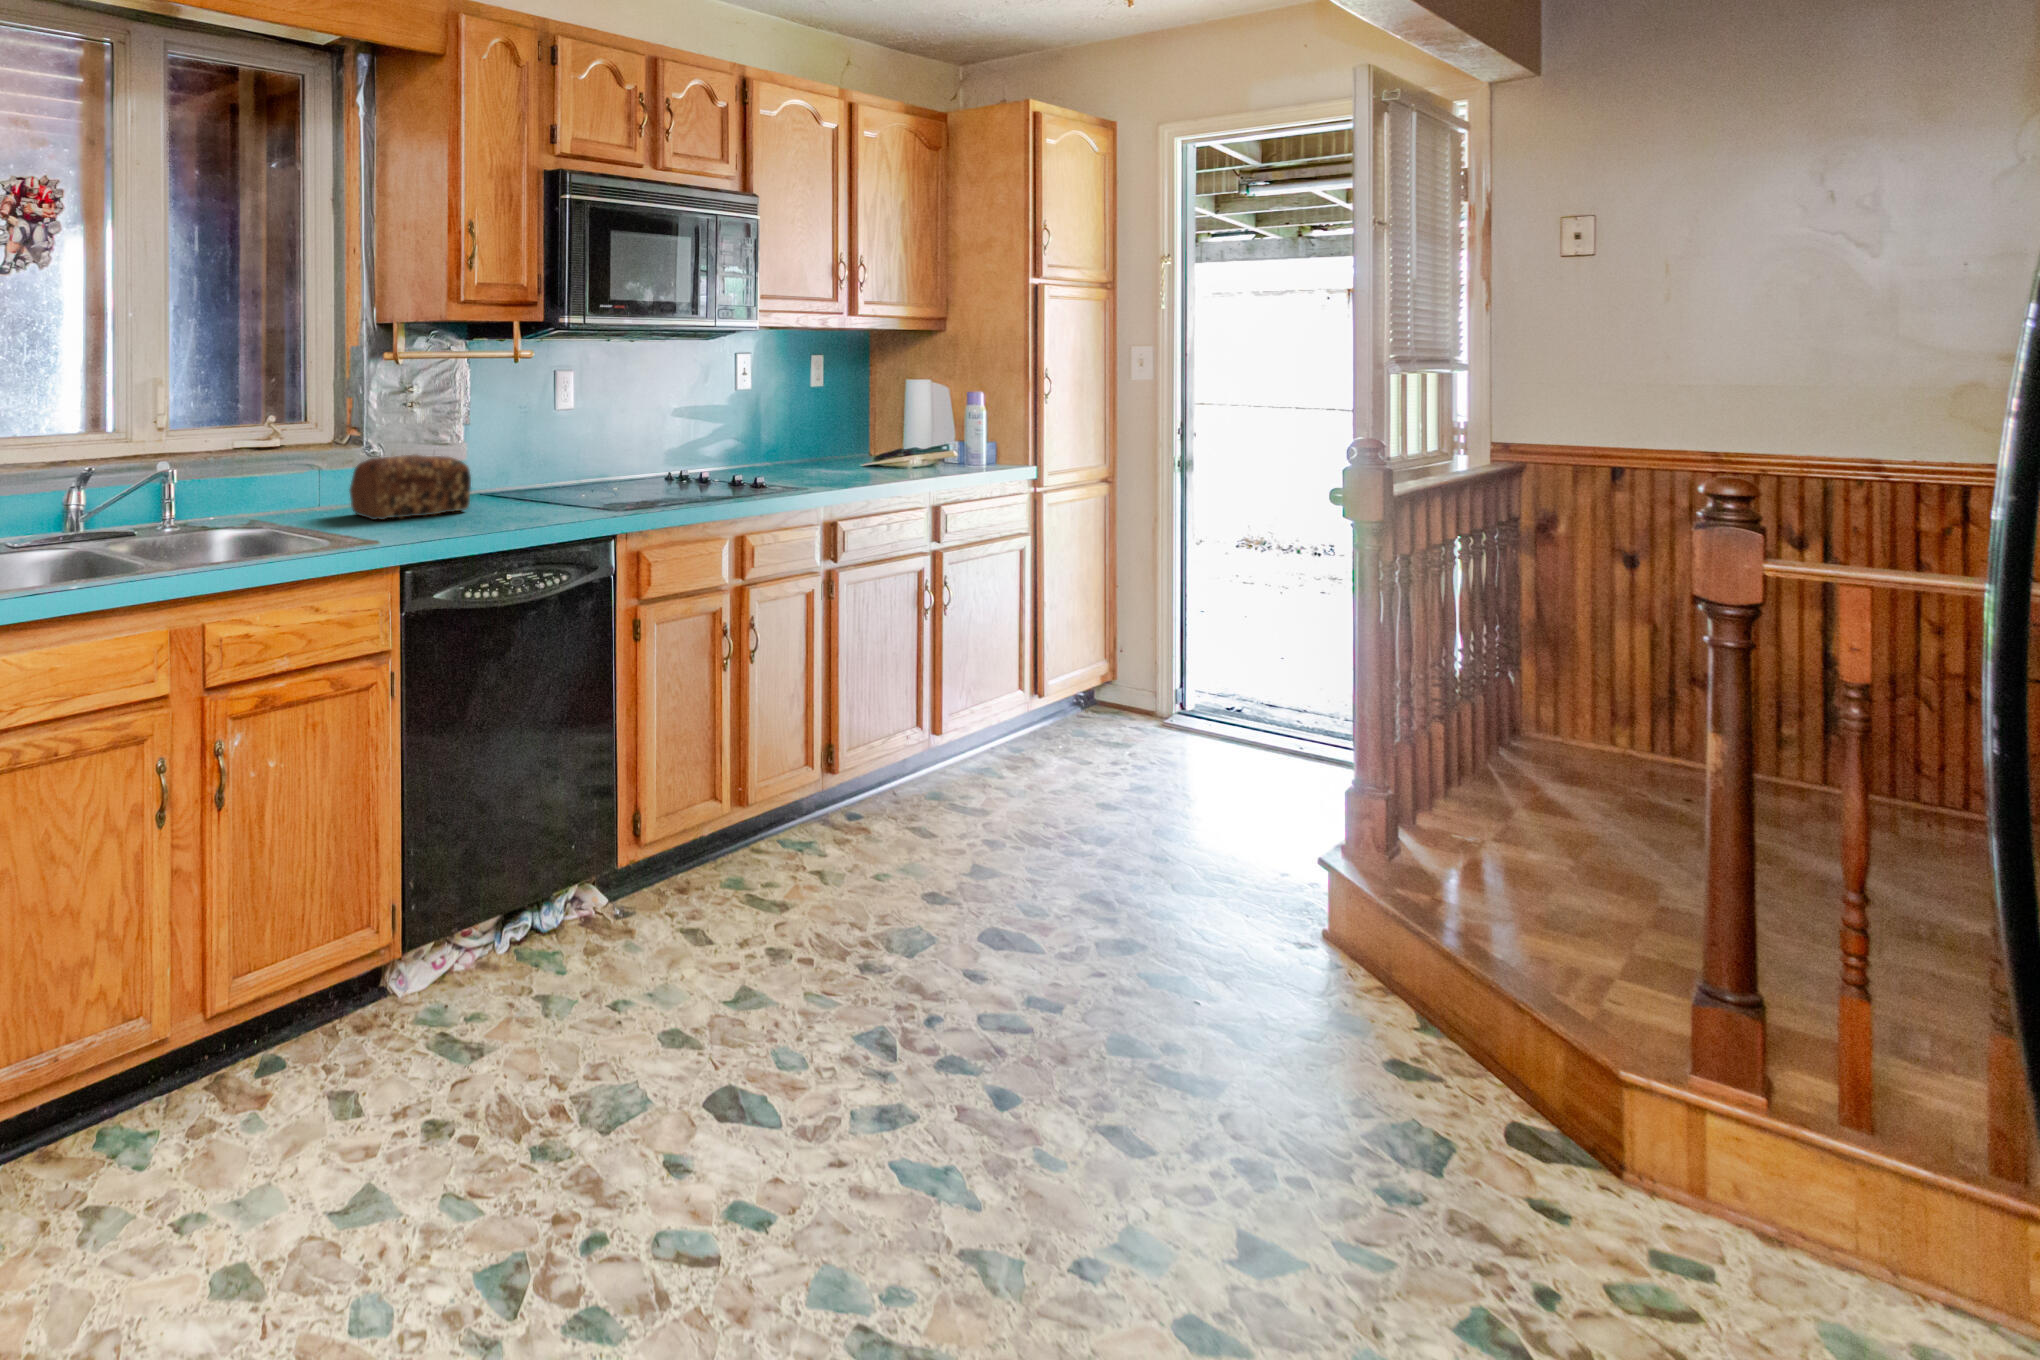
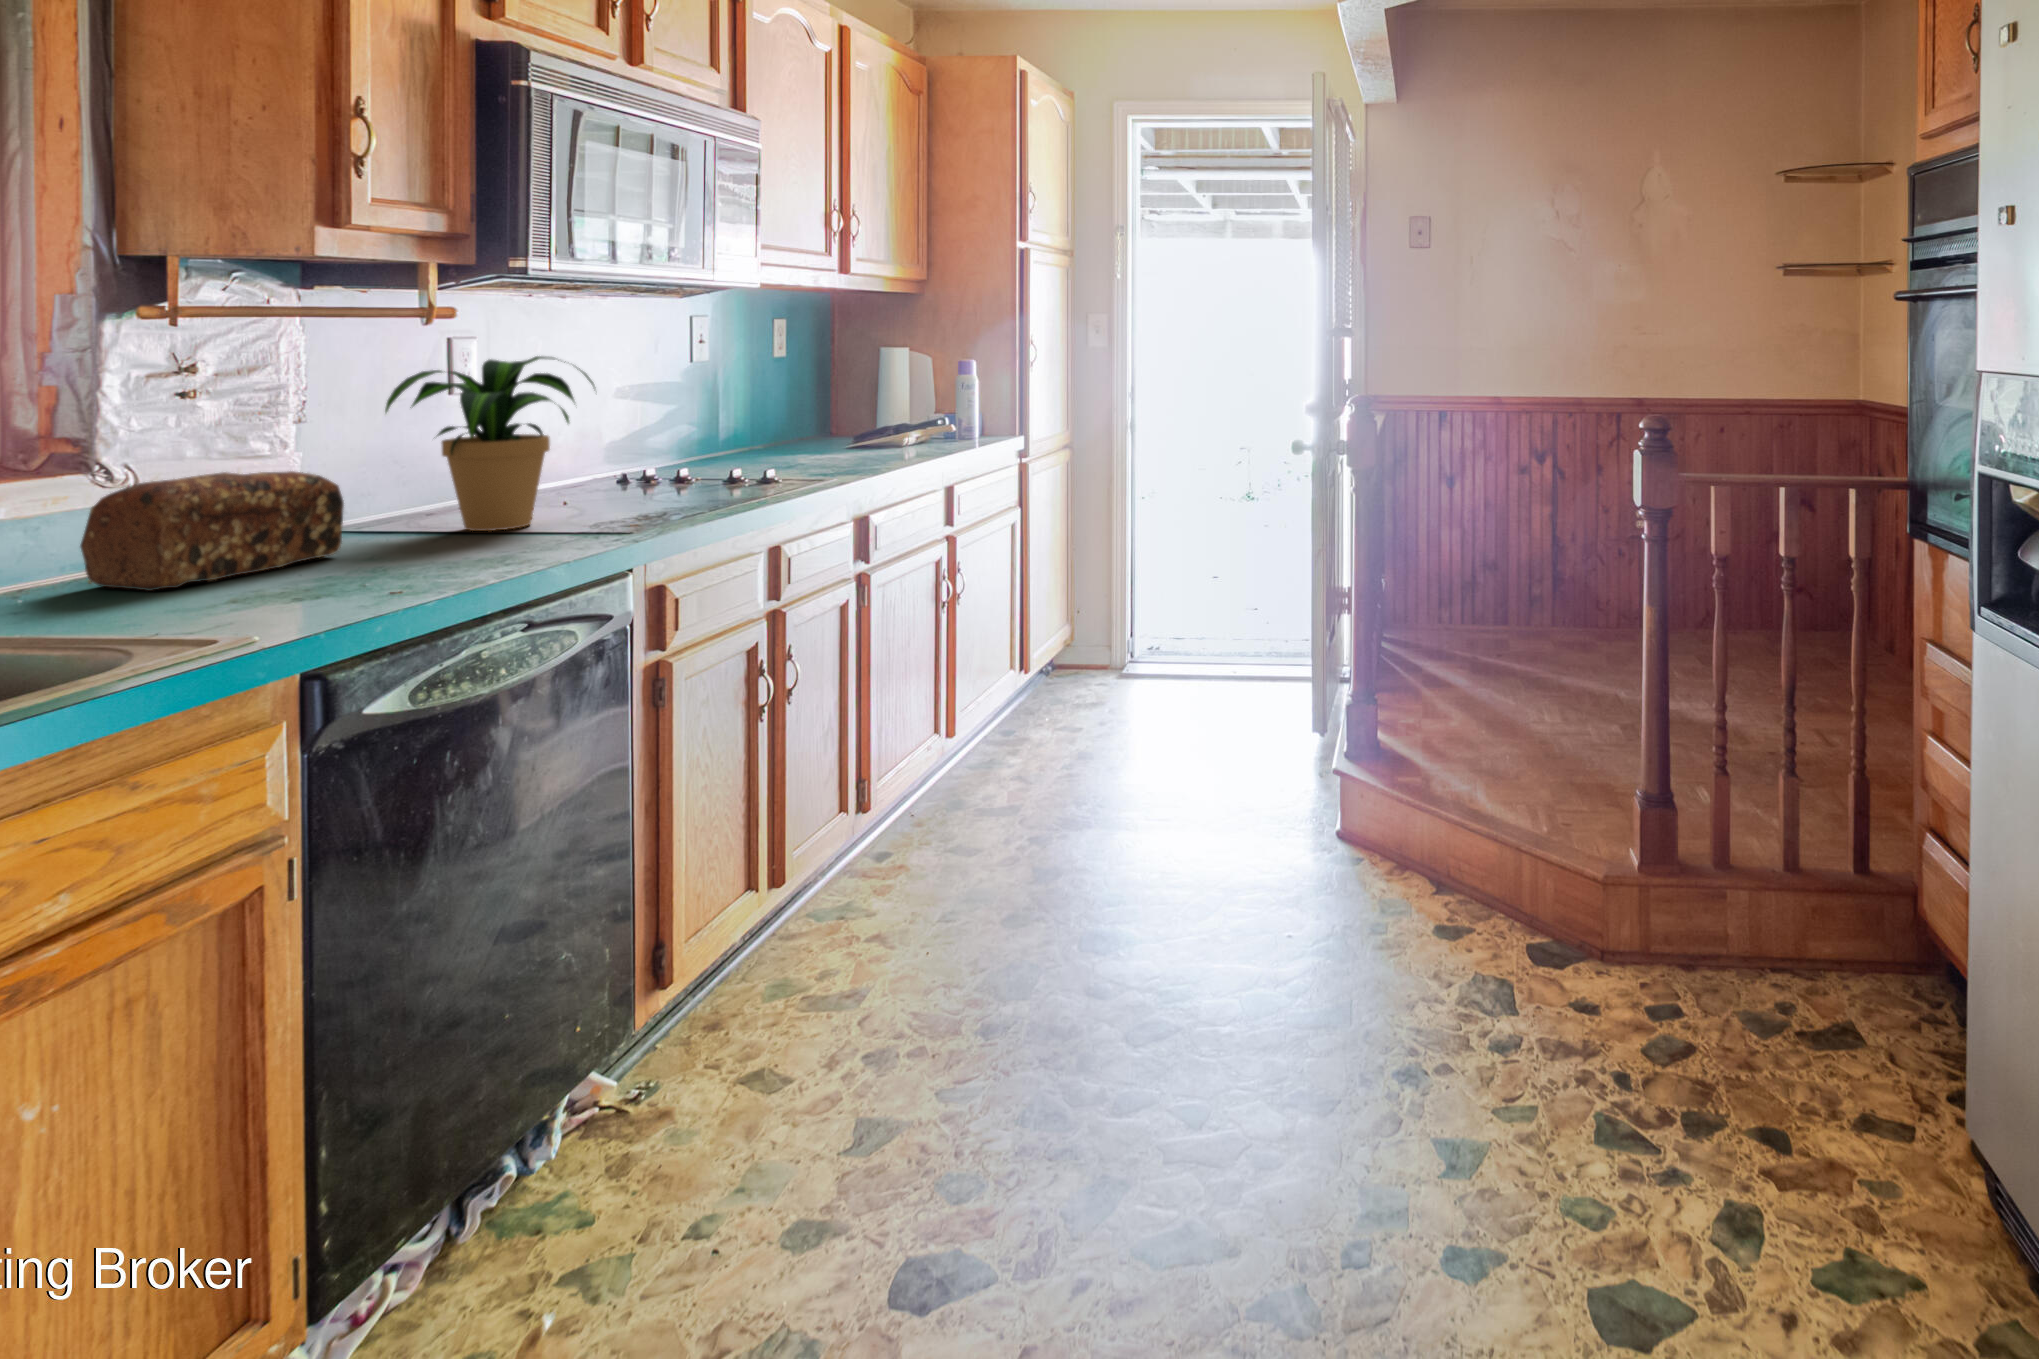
potted plant: none [500,388,625,505] -> present [385,356,595,531]

